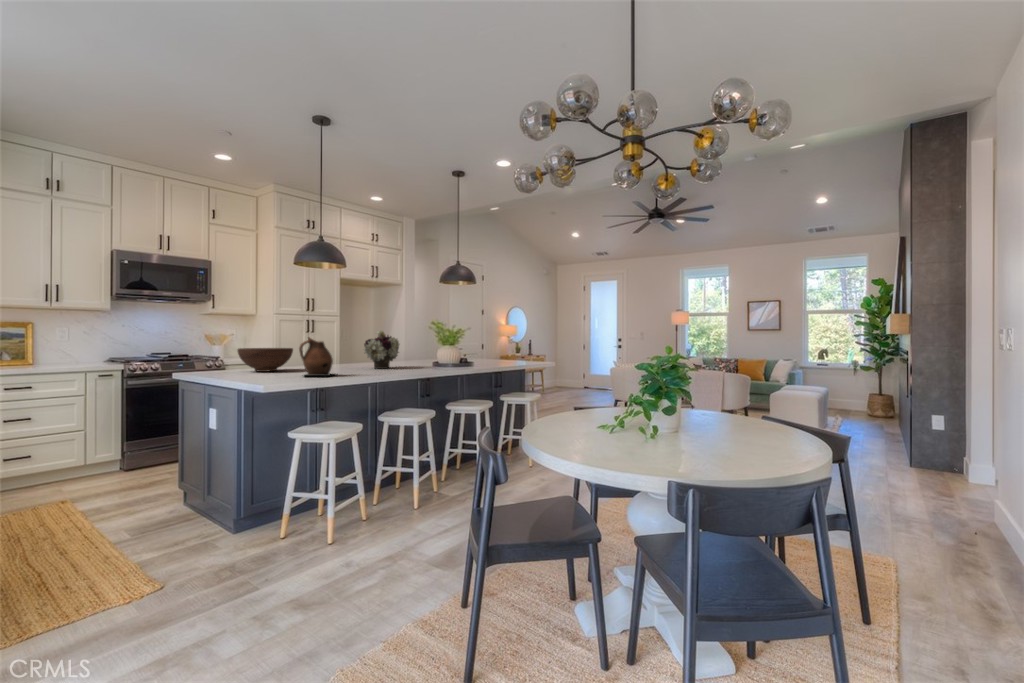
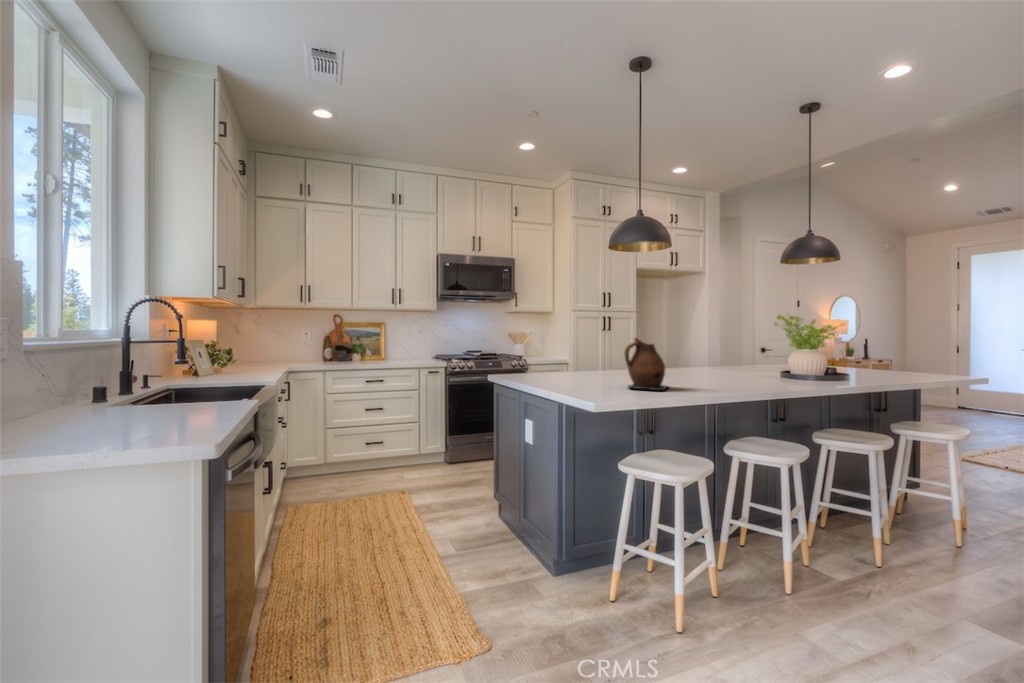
flower arrangement: present [364,330,399,369] -> none [689,327,738,379]
fruit bowl: present [238,348,293,372] -> none [549,349,607,377]

